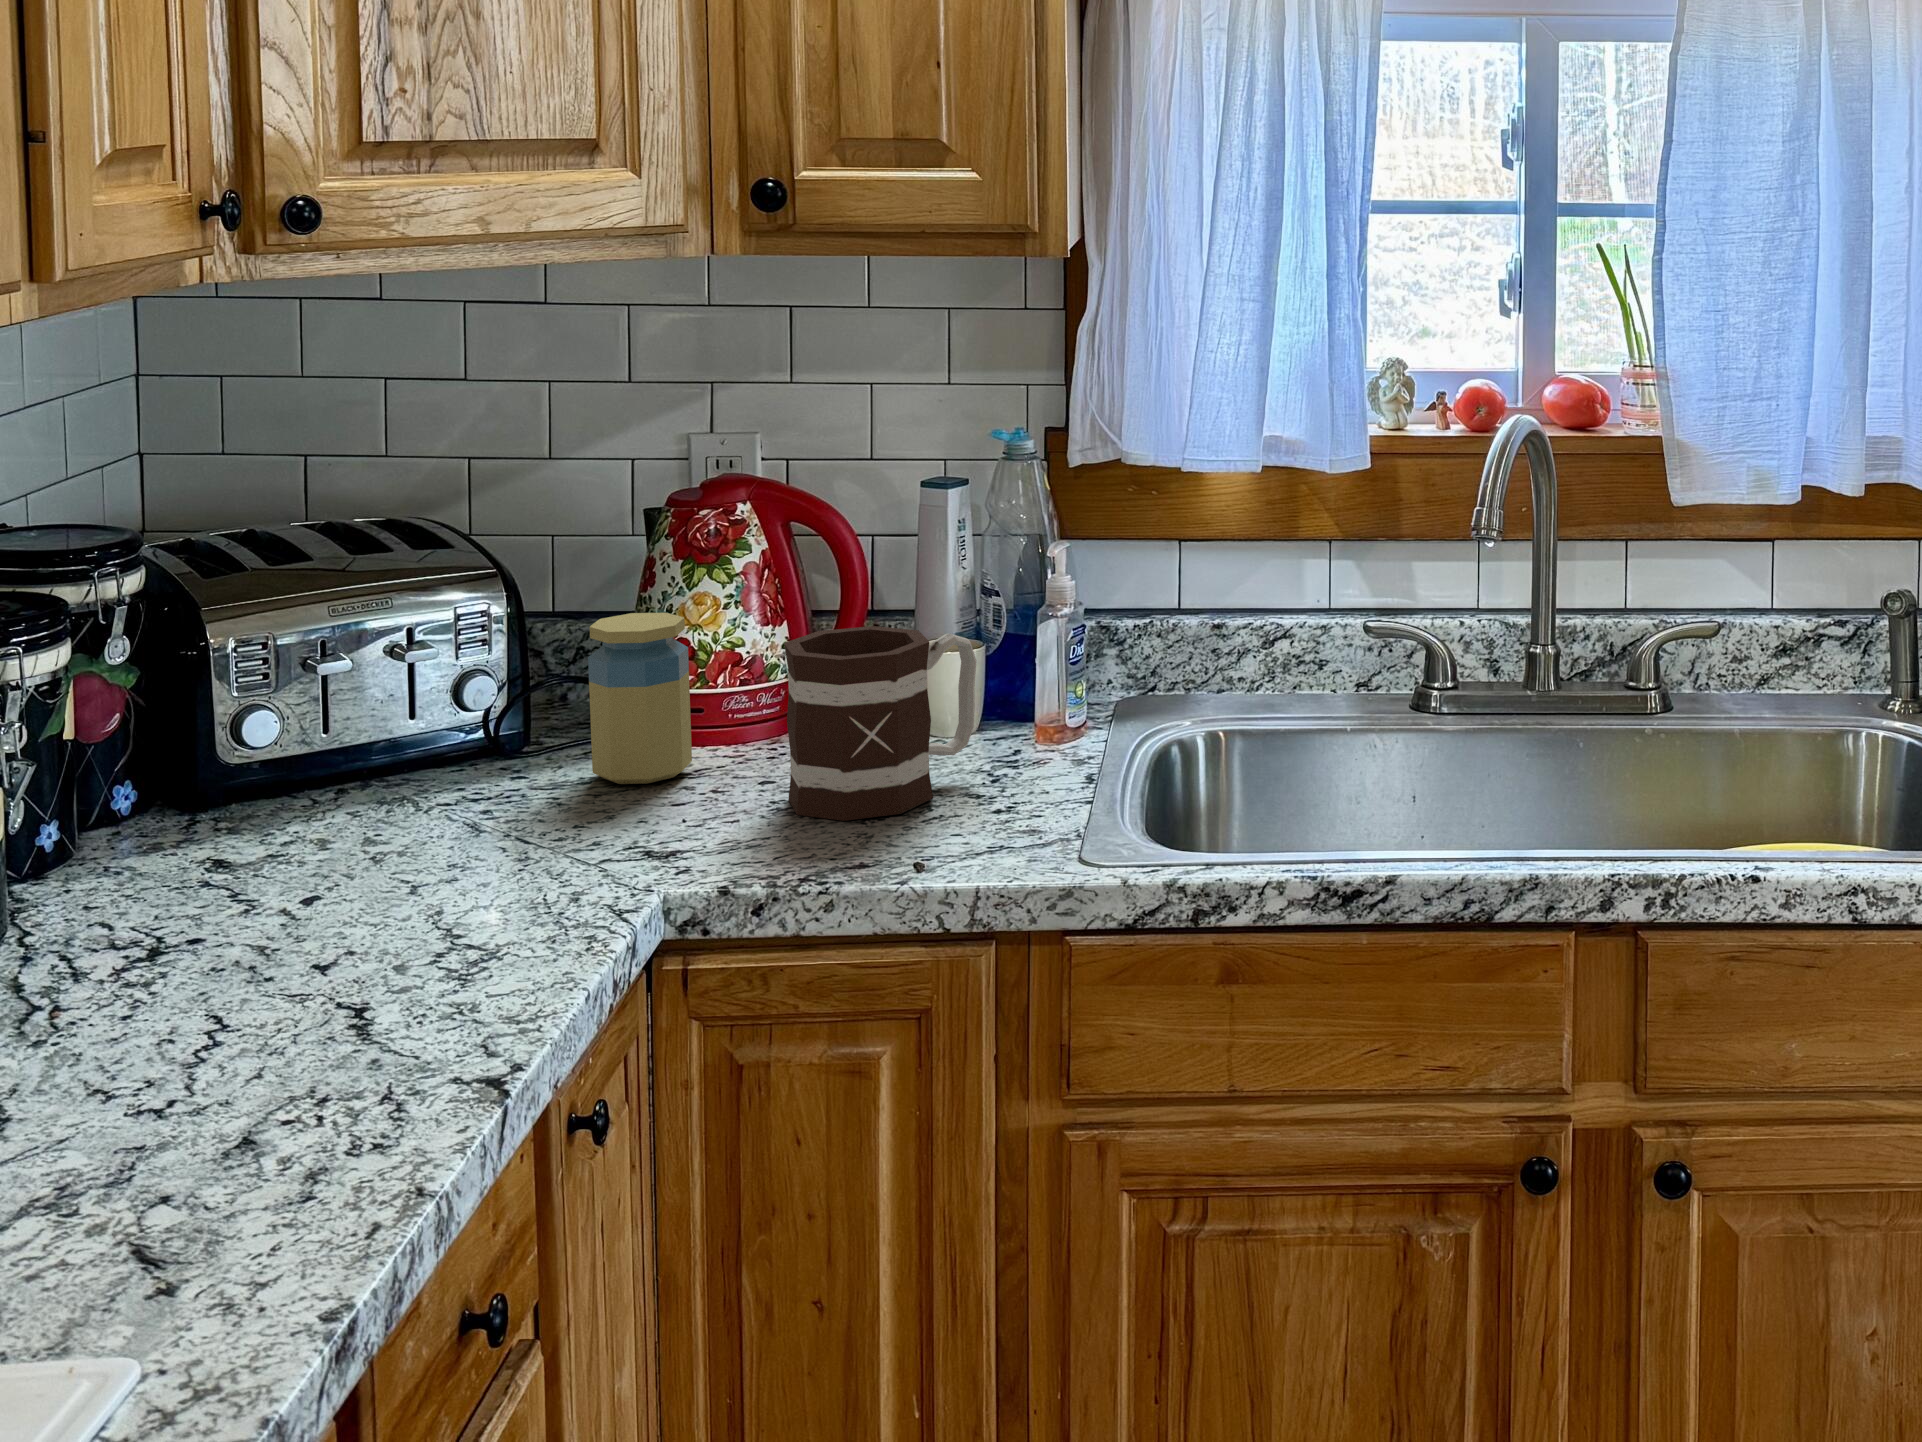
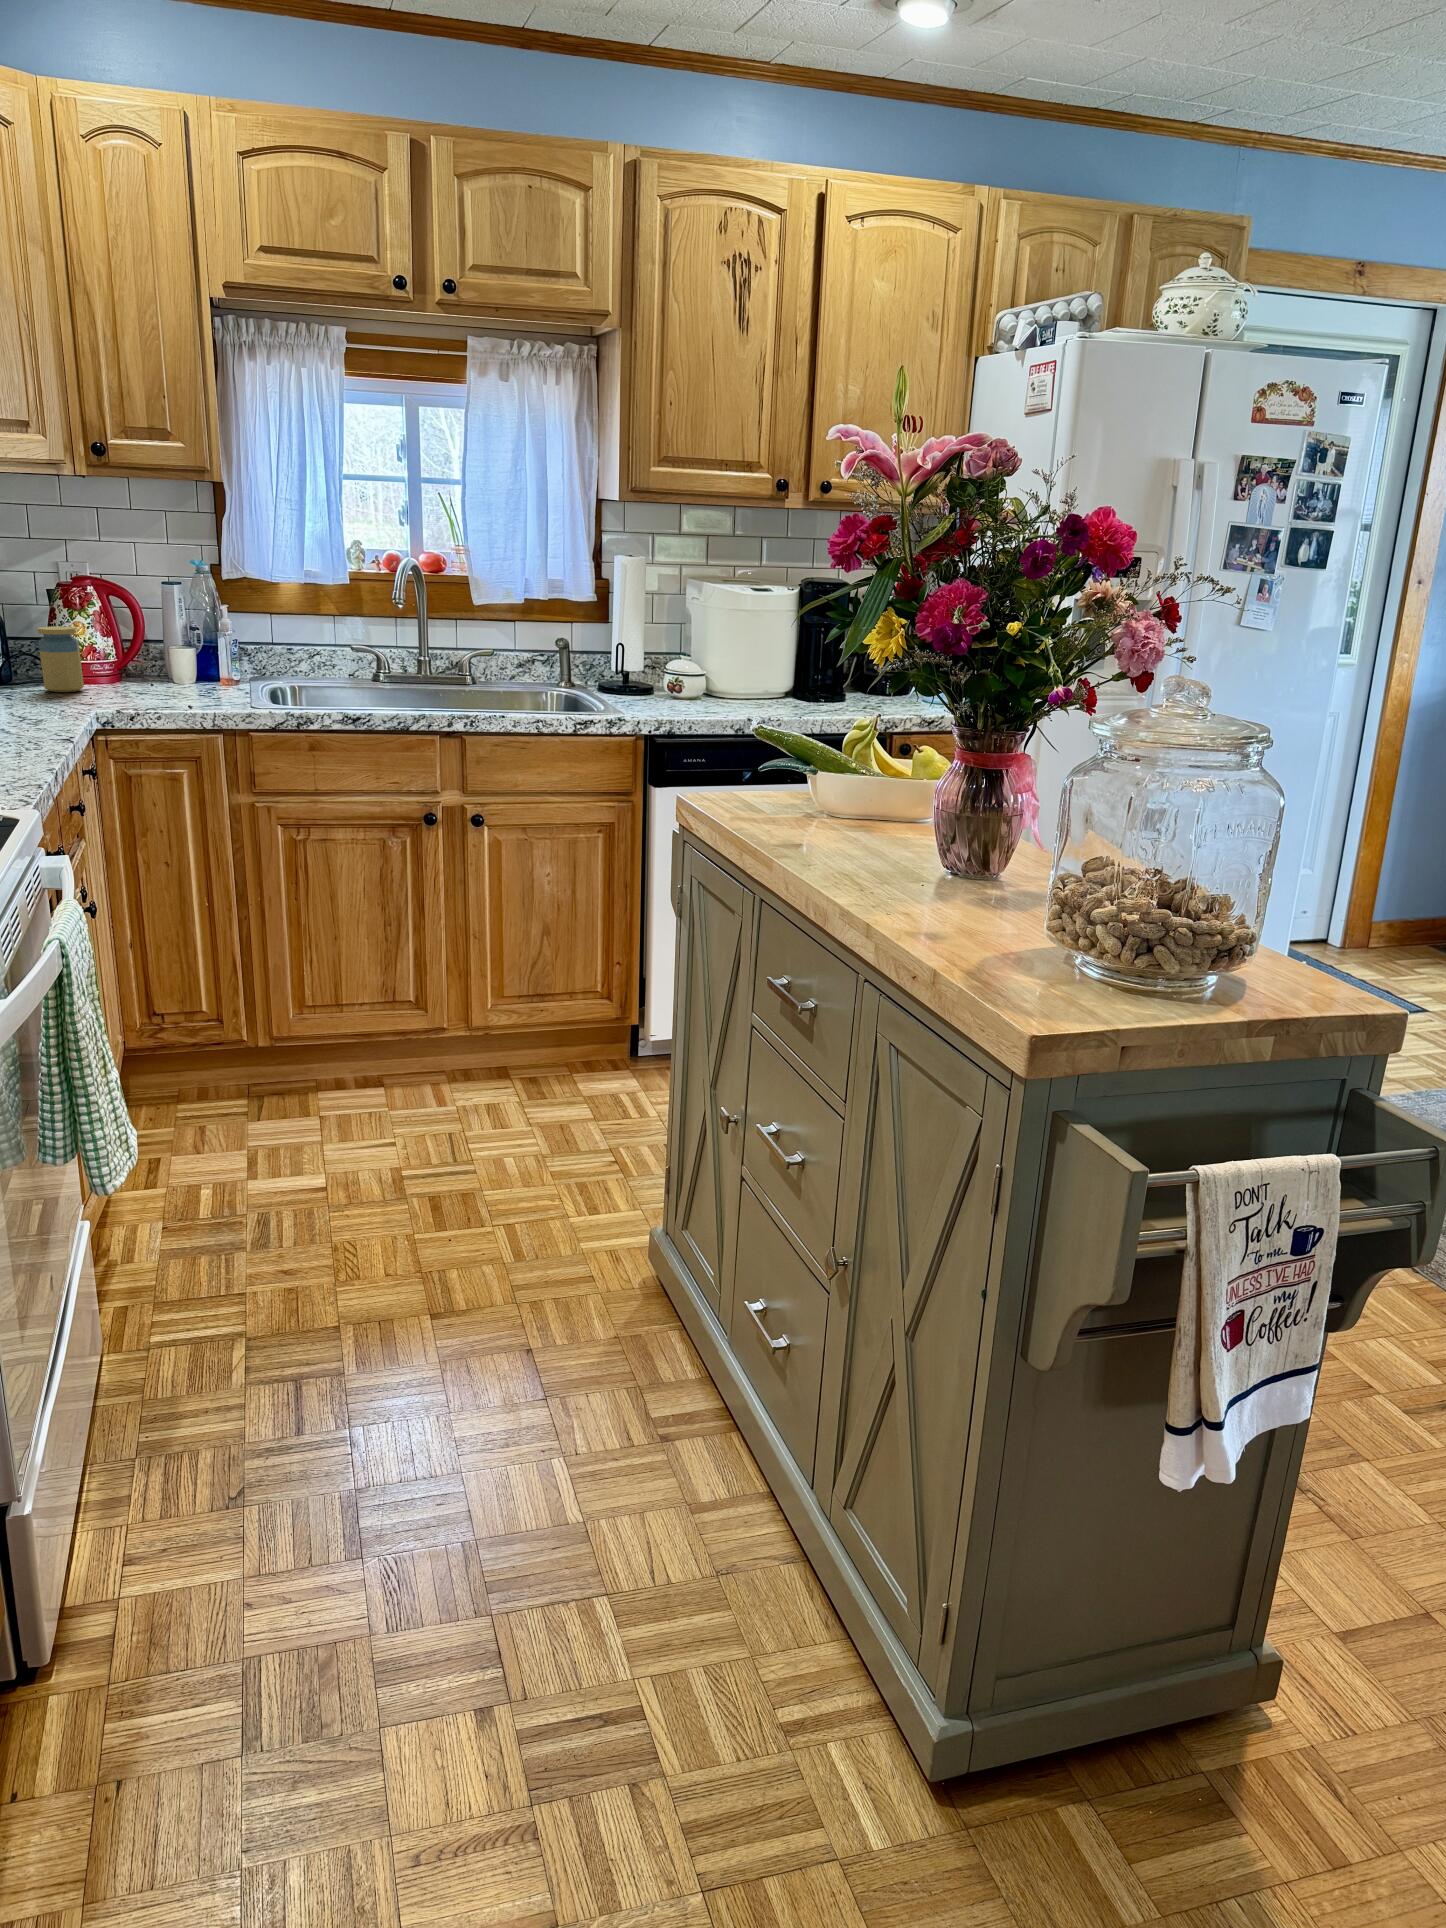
mug: present [784,626,976,821] -> none [123,631,200,700]

